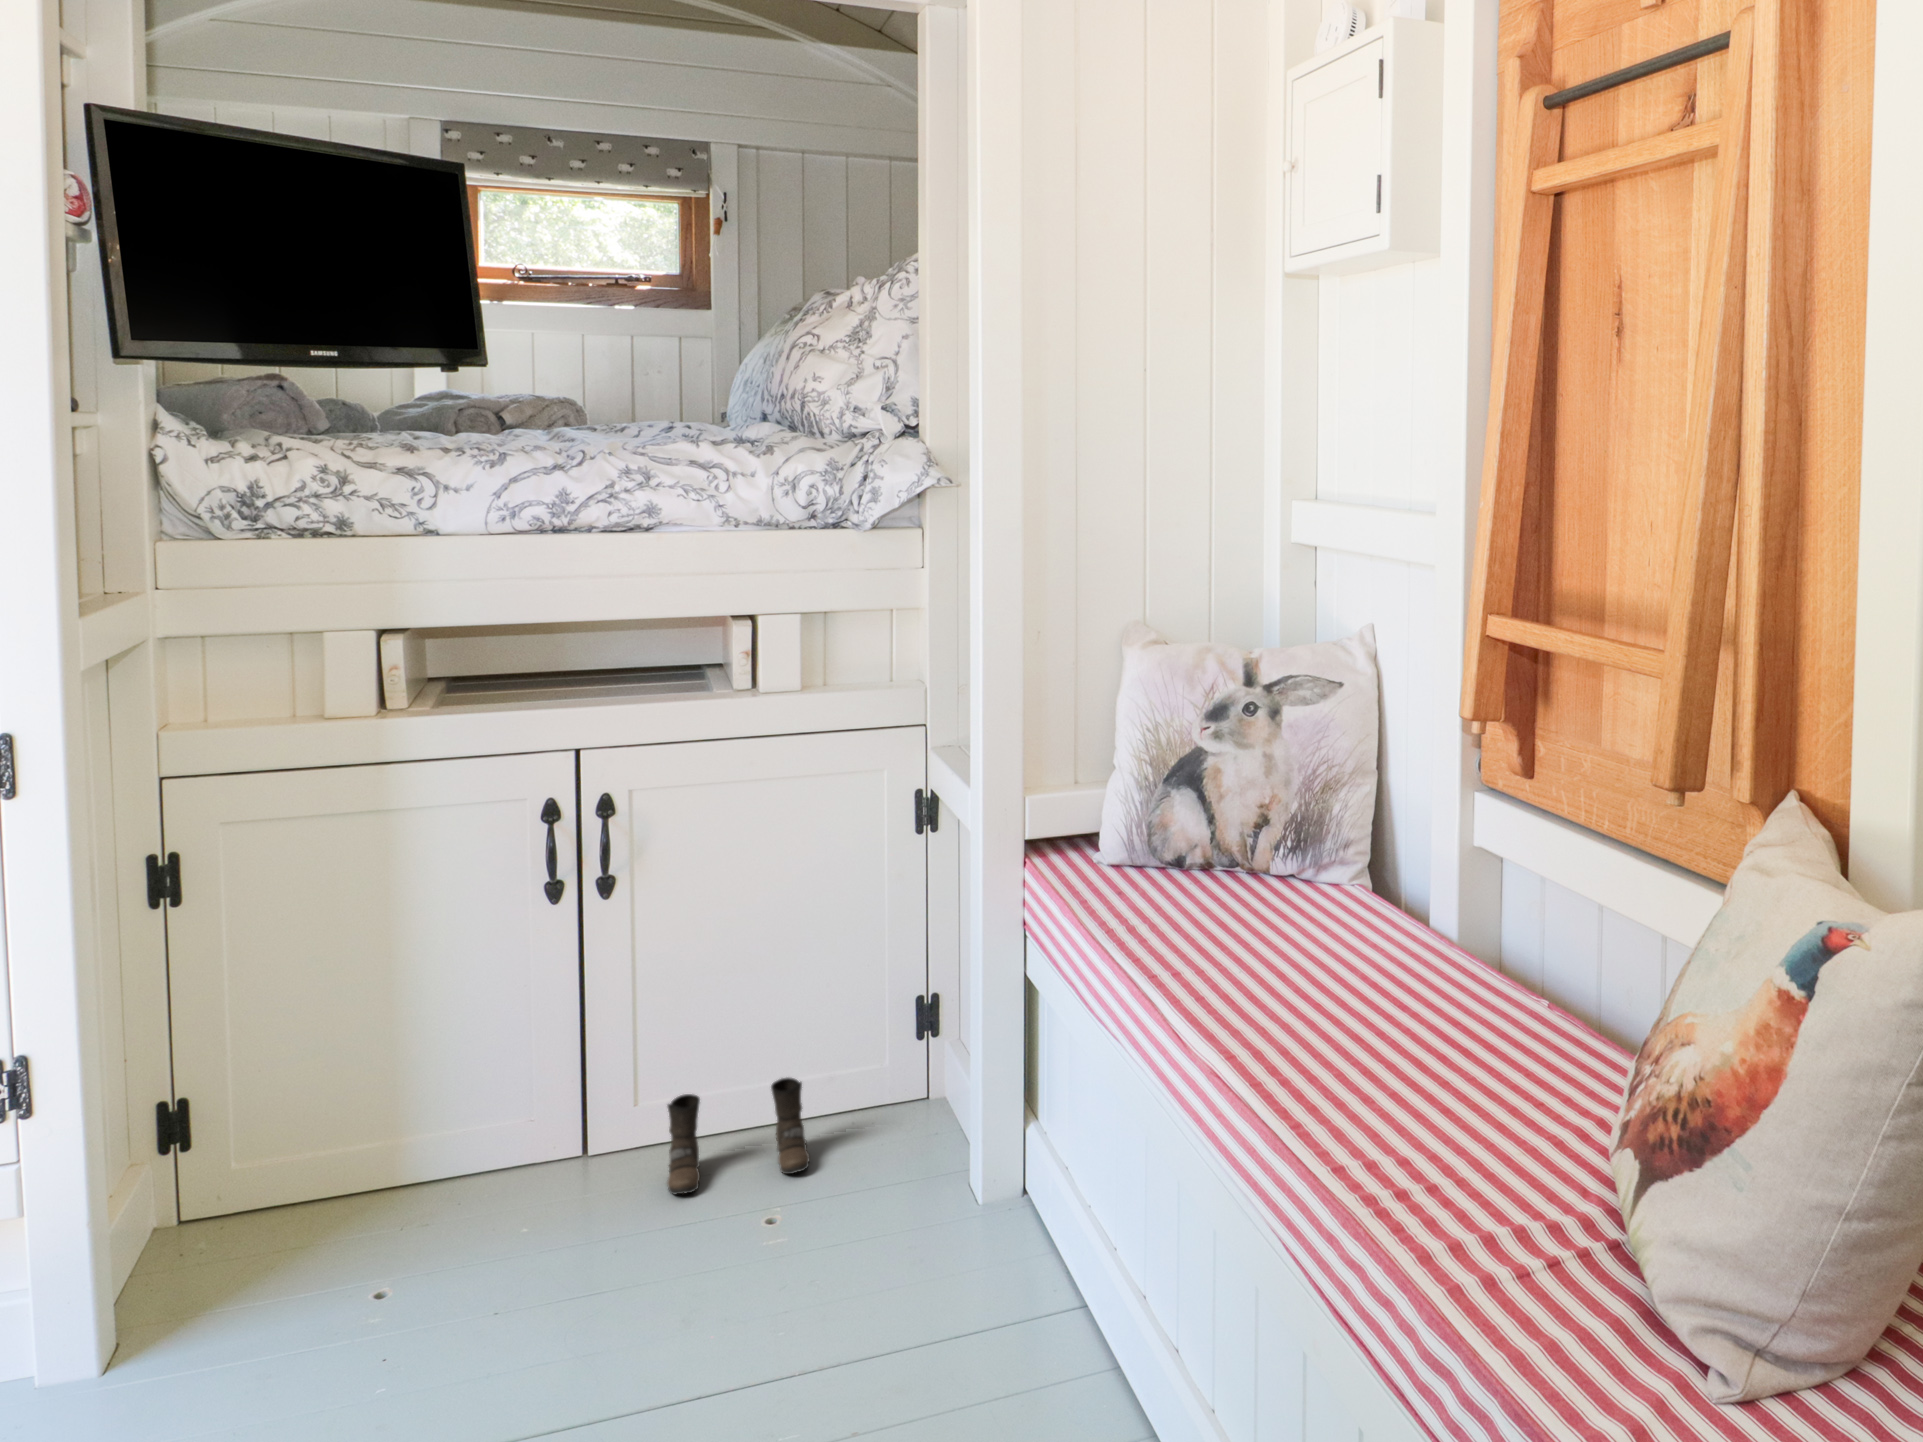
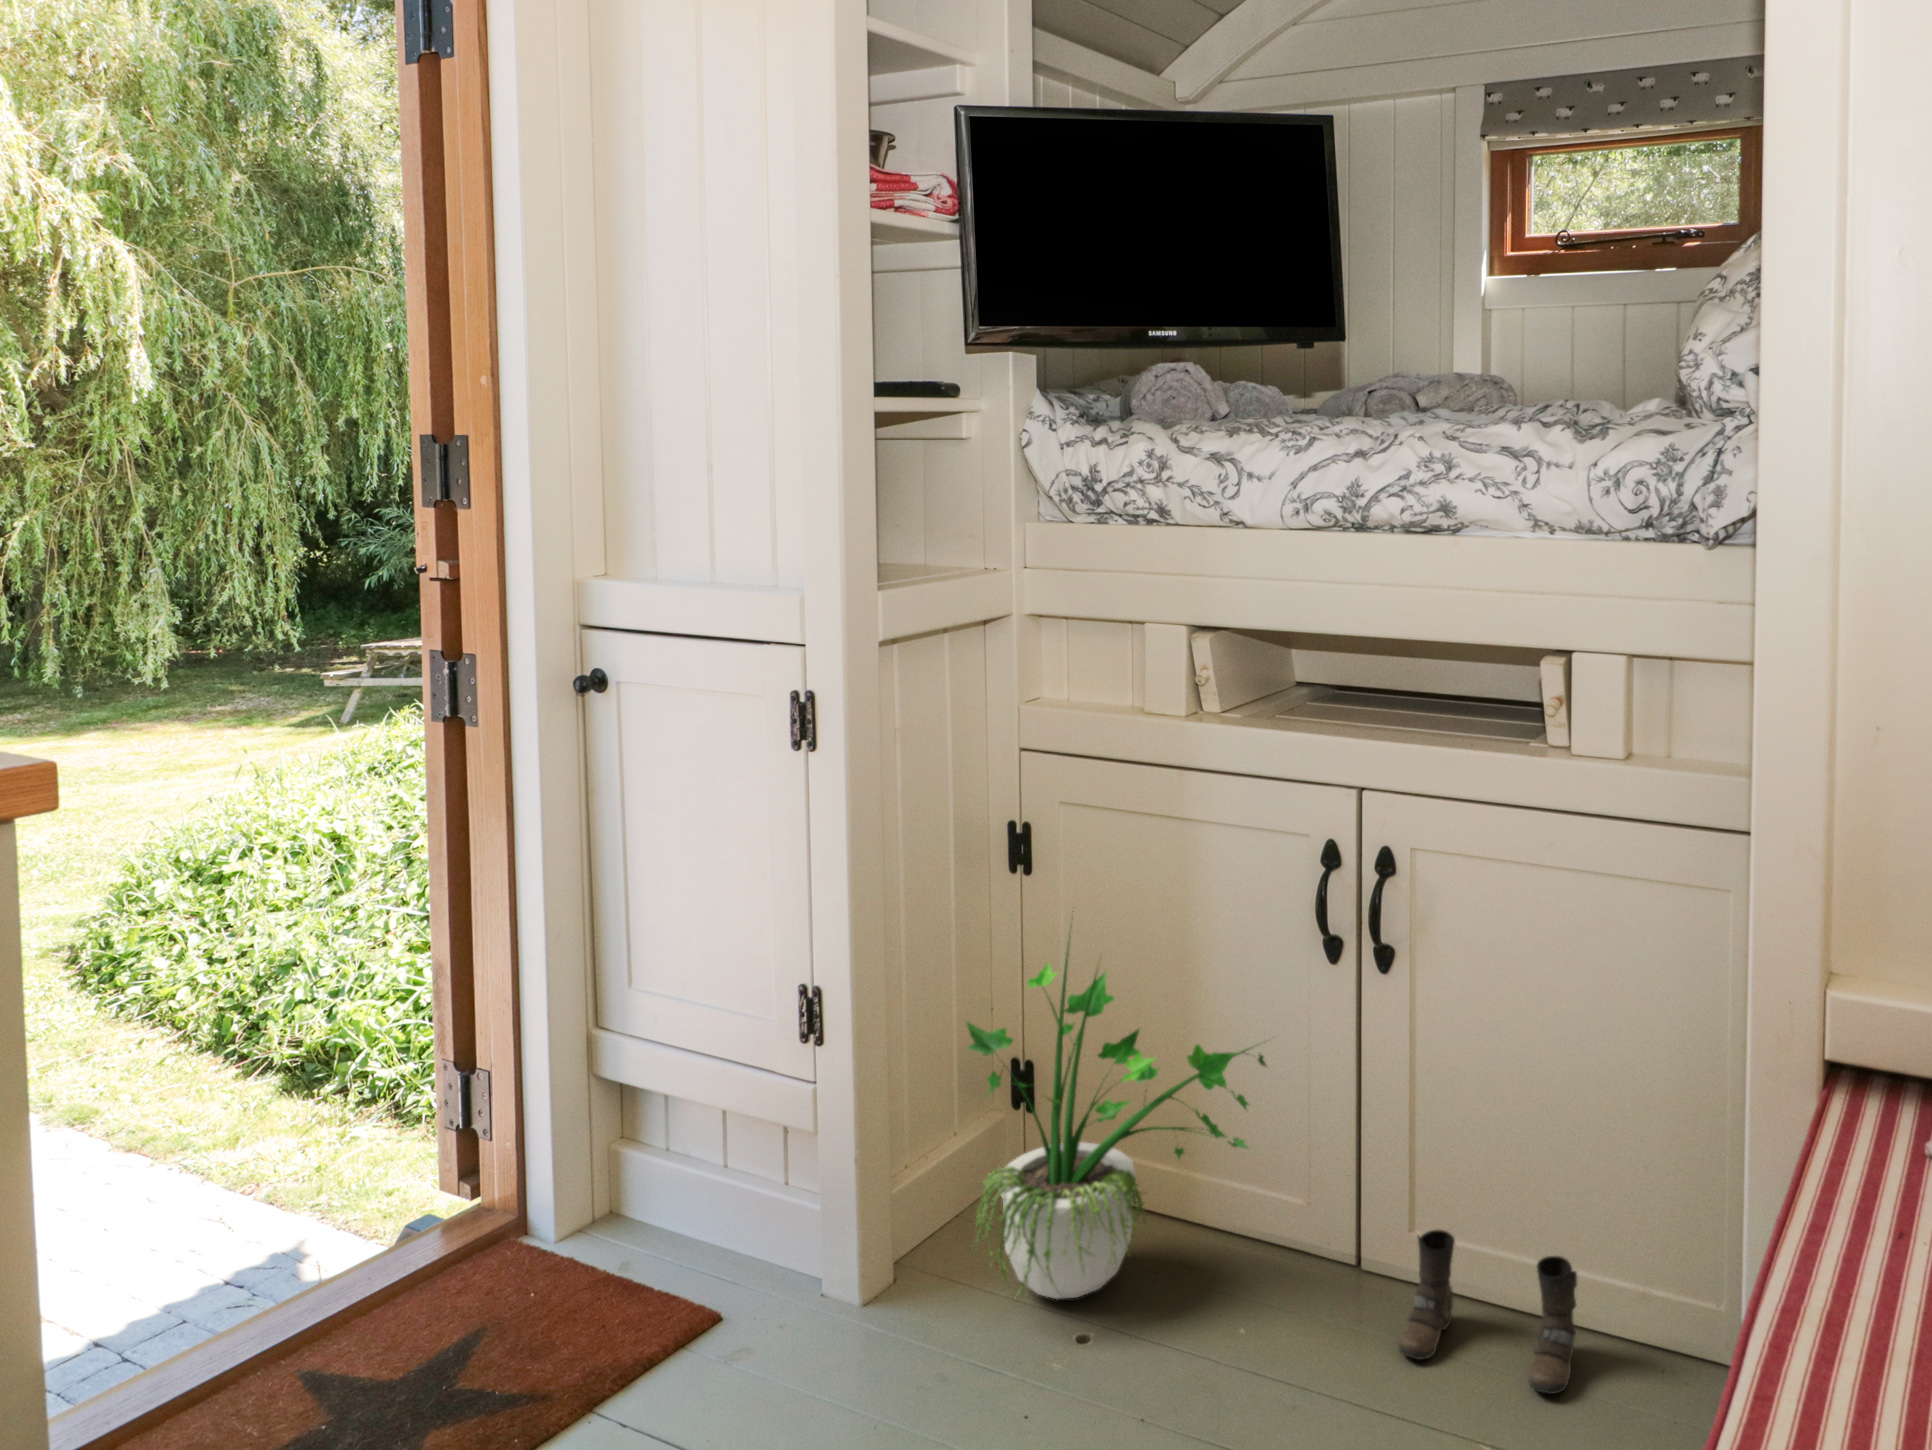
potted plant: none [164,905,561,1293] -> present [967,943,1267,1298]

